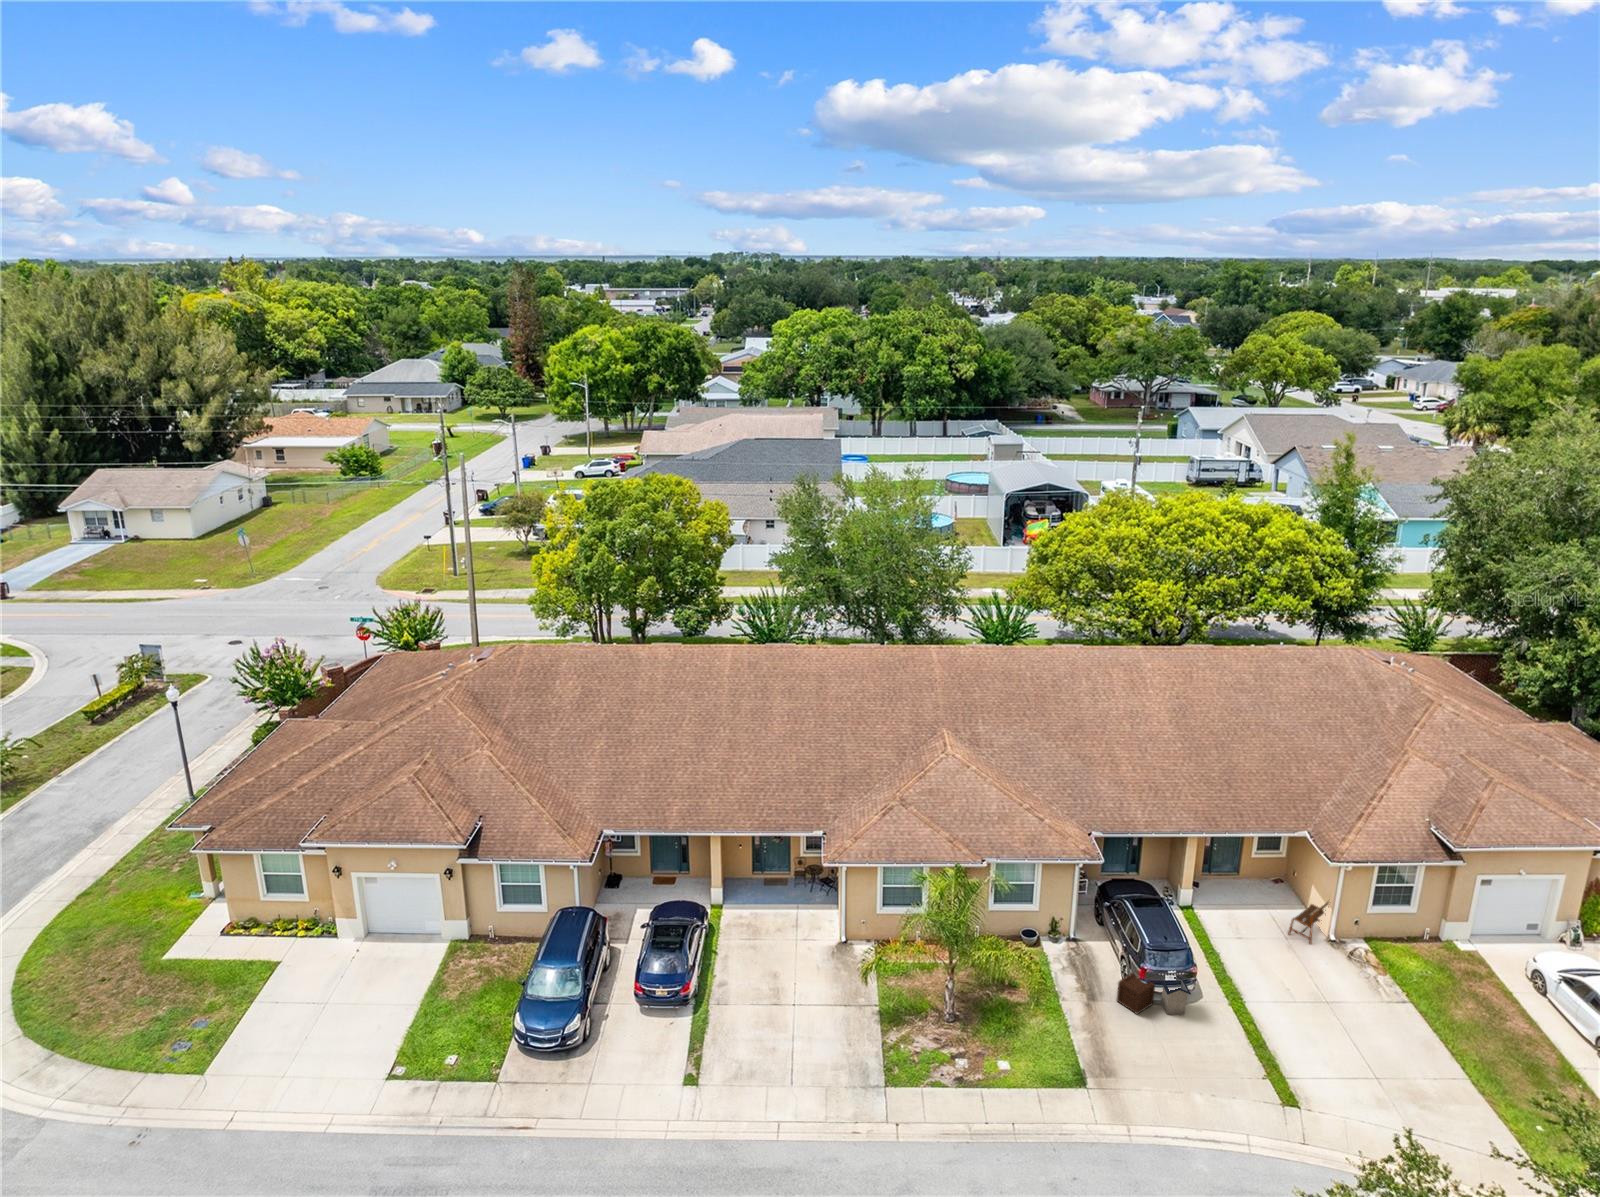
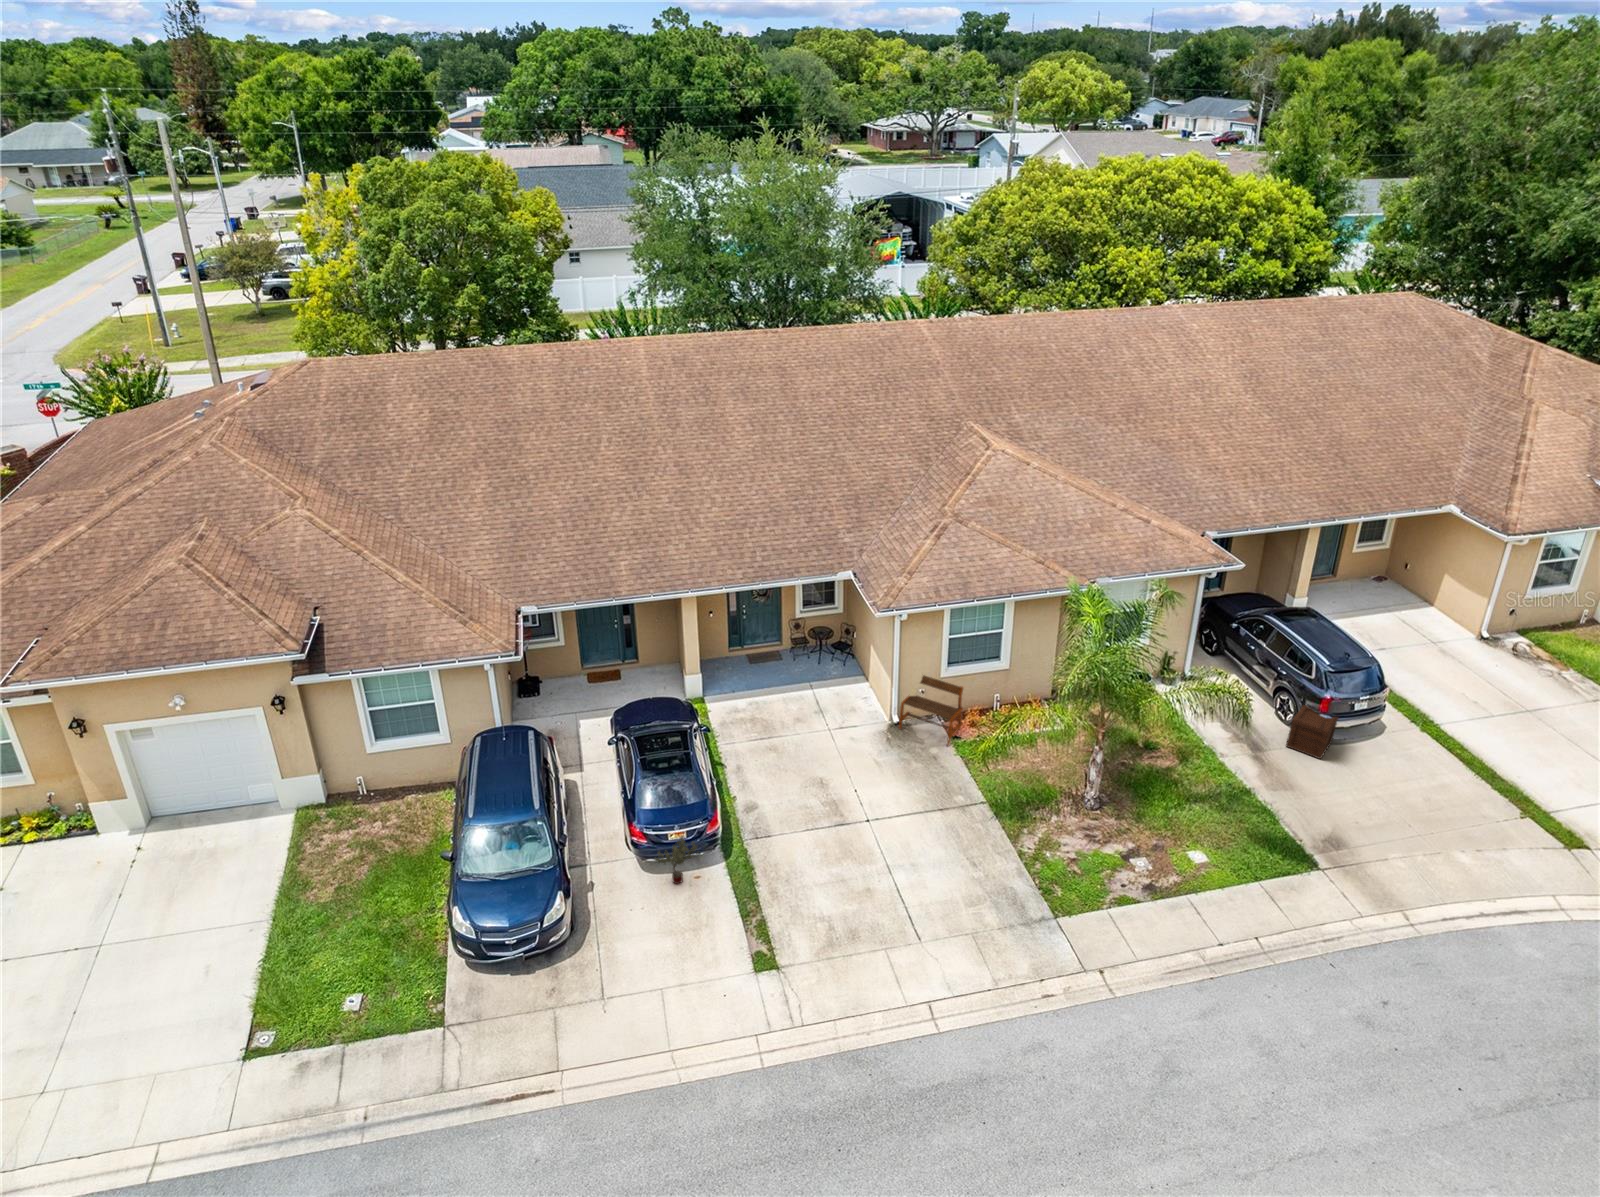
bench: present [1288,902,1329,944] -> present [899,675,963,746]
trash can: present [1161,977,1191,1015] -> none [1338,702,1389,753]
potted tree: none [643,992,670,1025] -> present [655,836,697,884]

